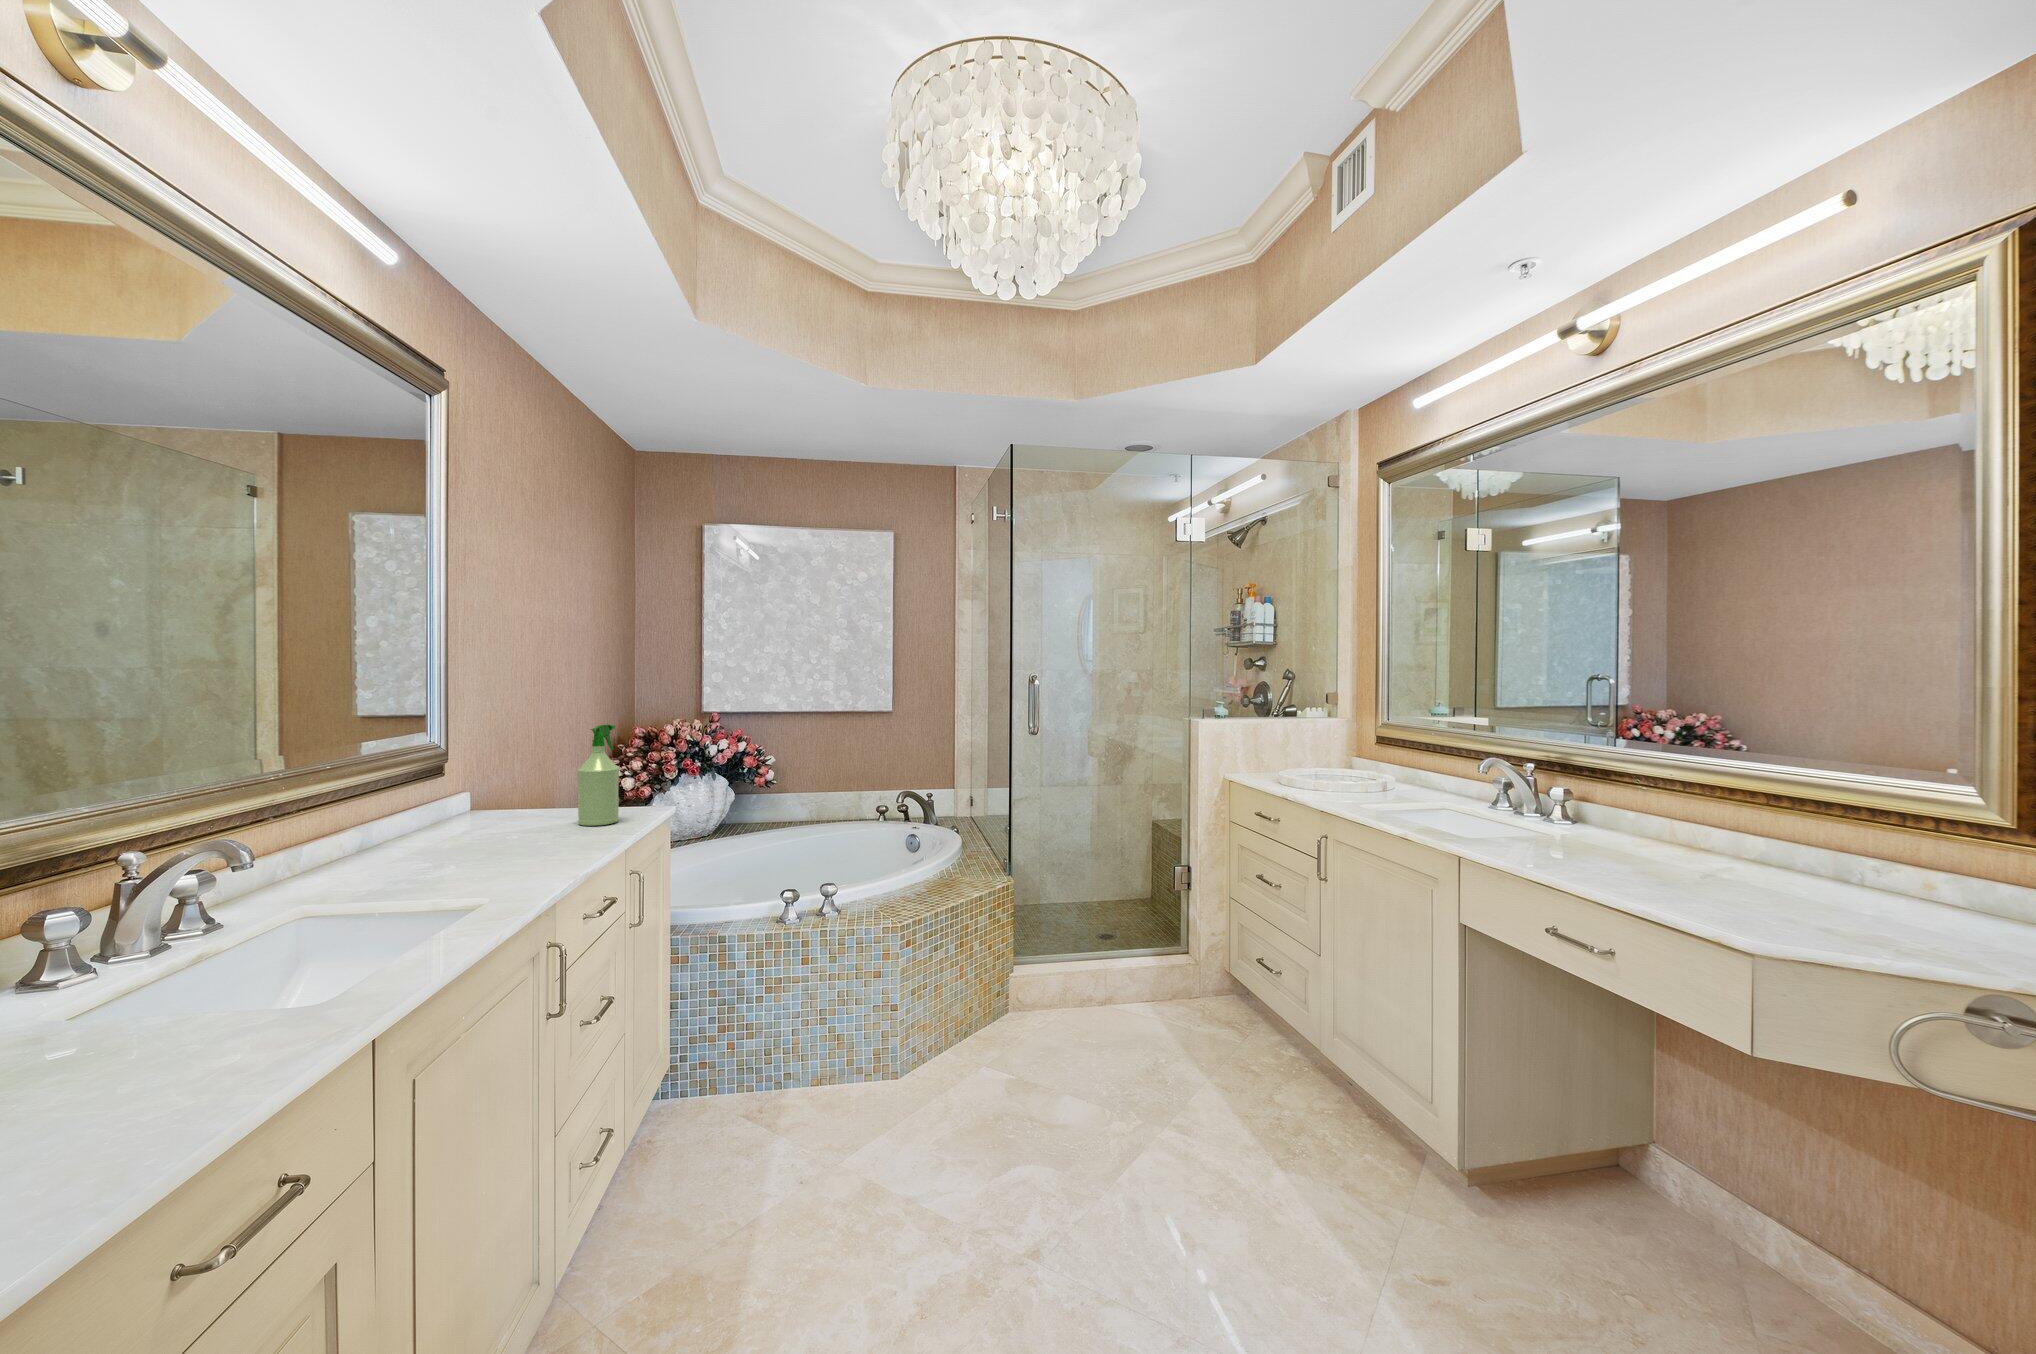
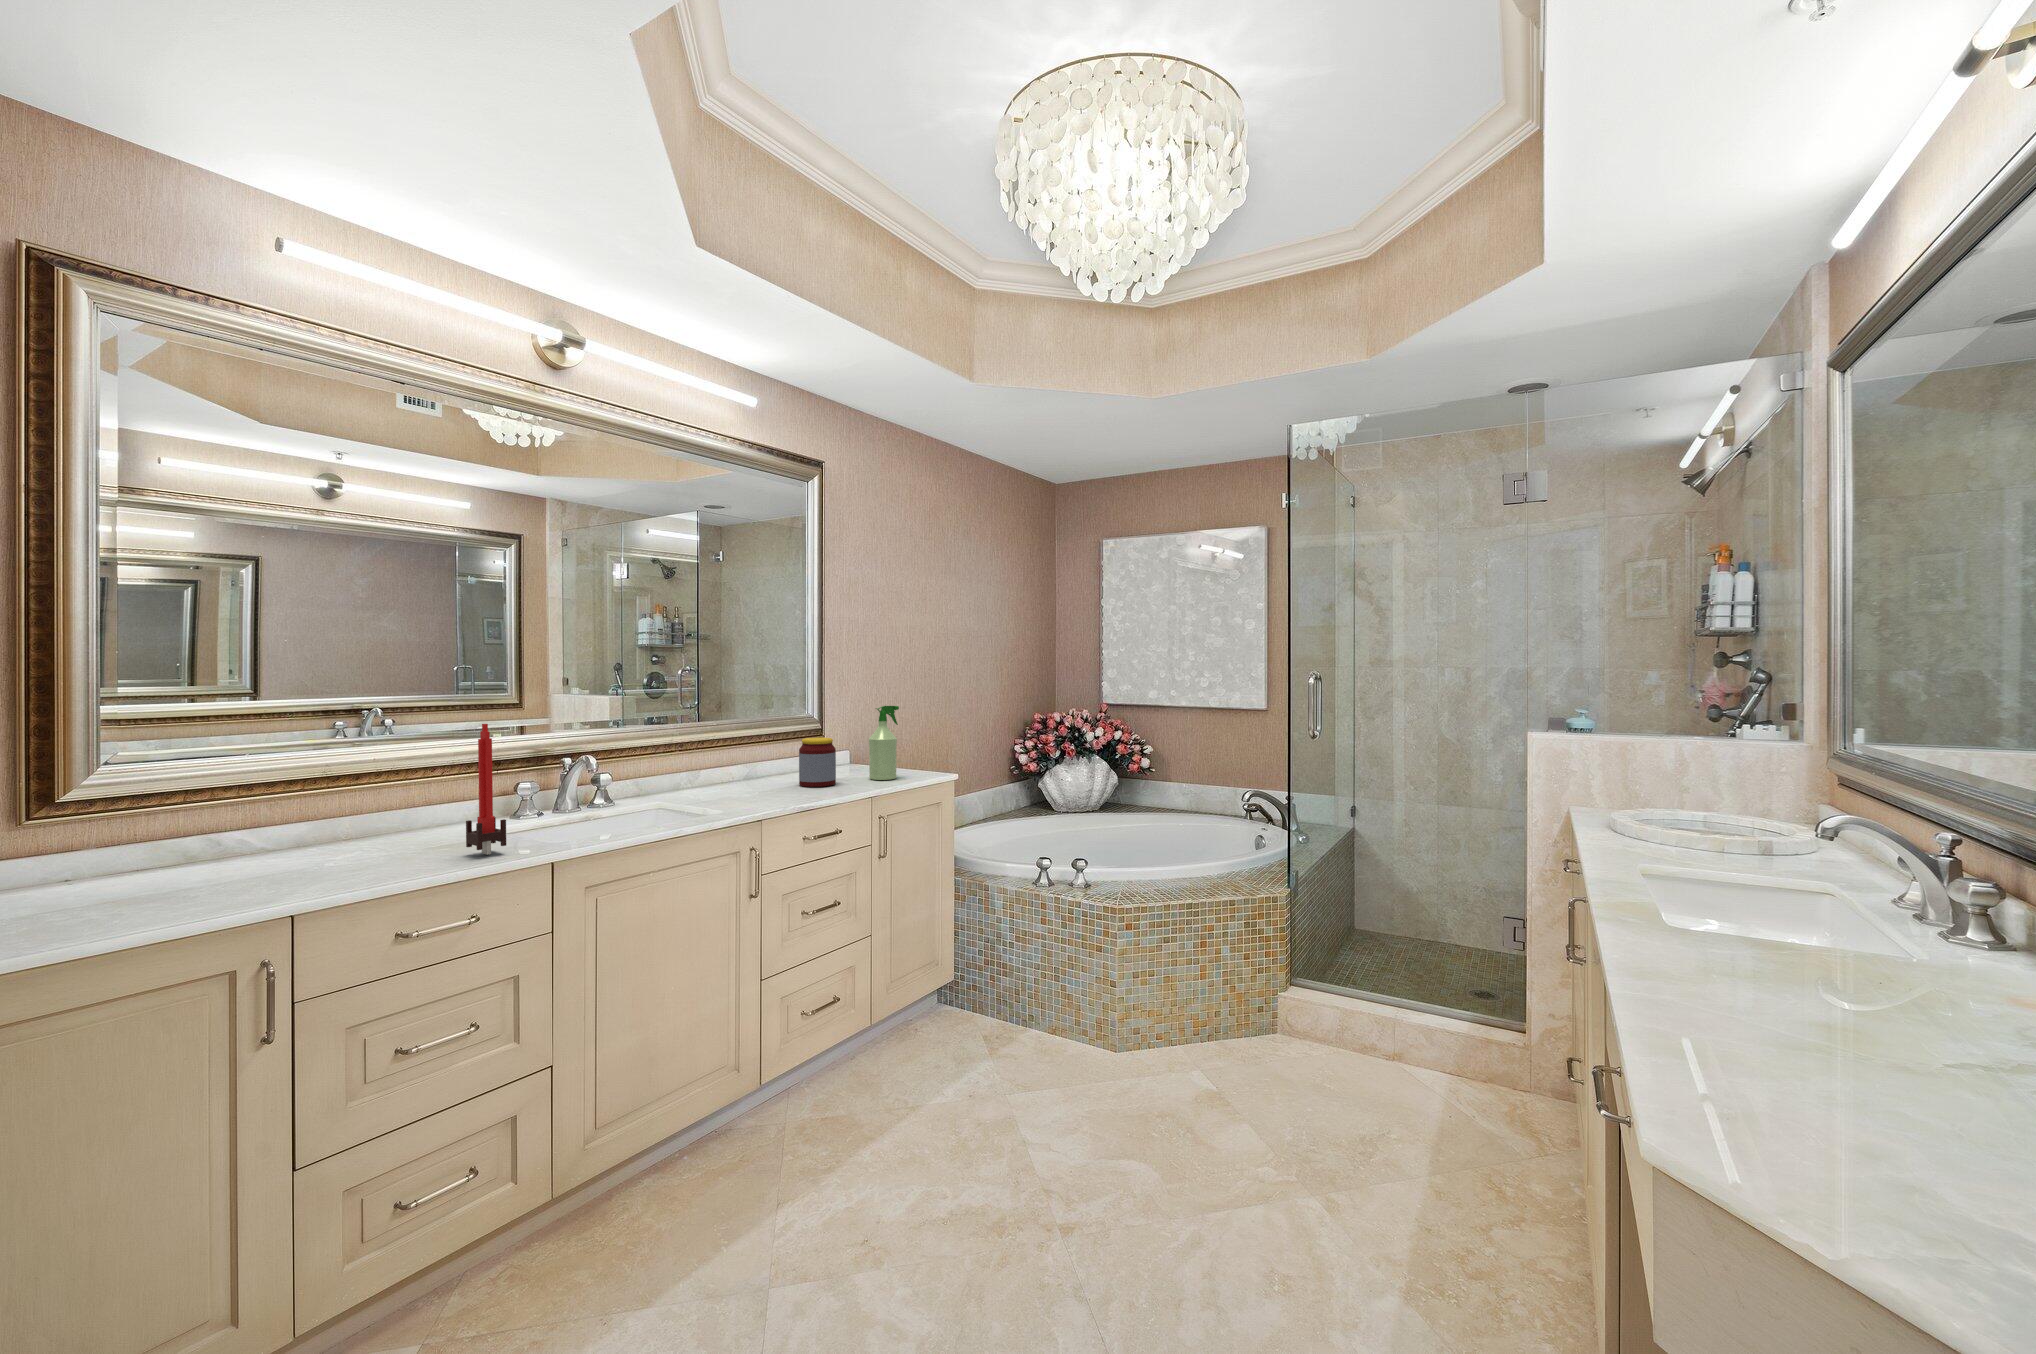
jar: none [497,774,556,847] -> present [799,738,836,787]
candle: none [153,796,264,1077] -> present [466,724,506,855]

